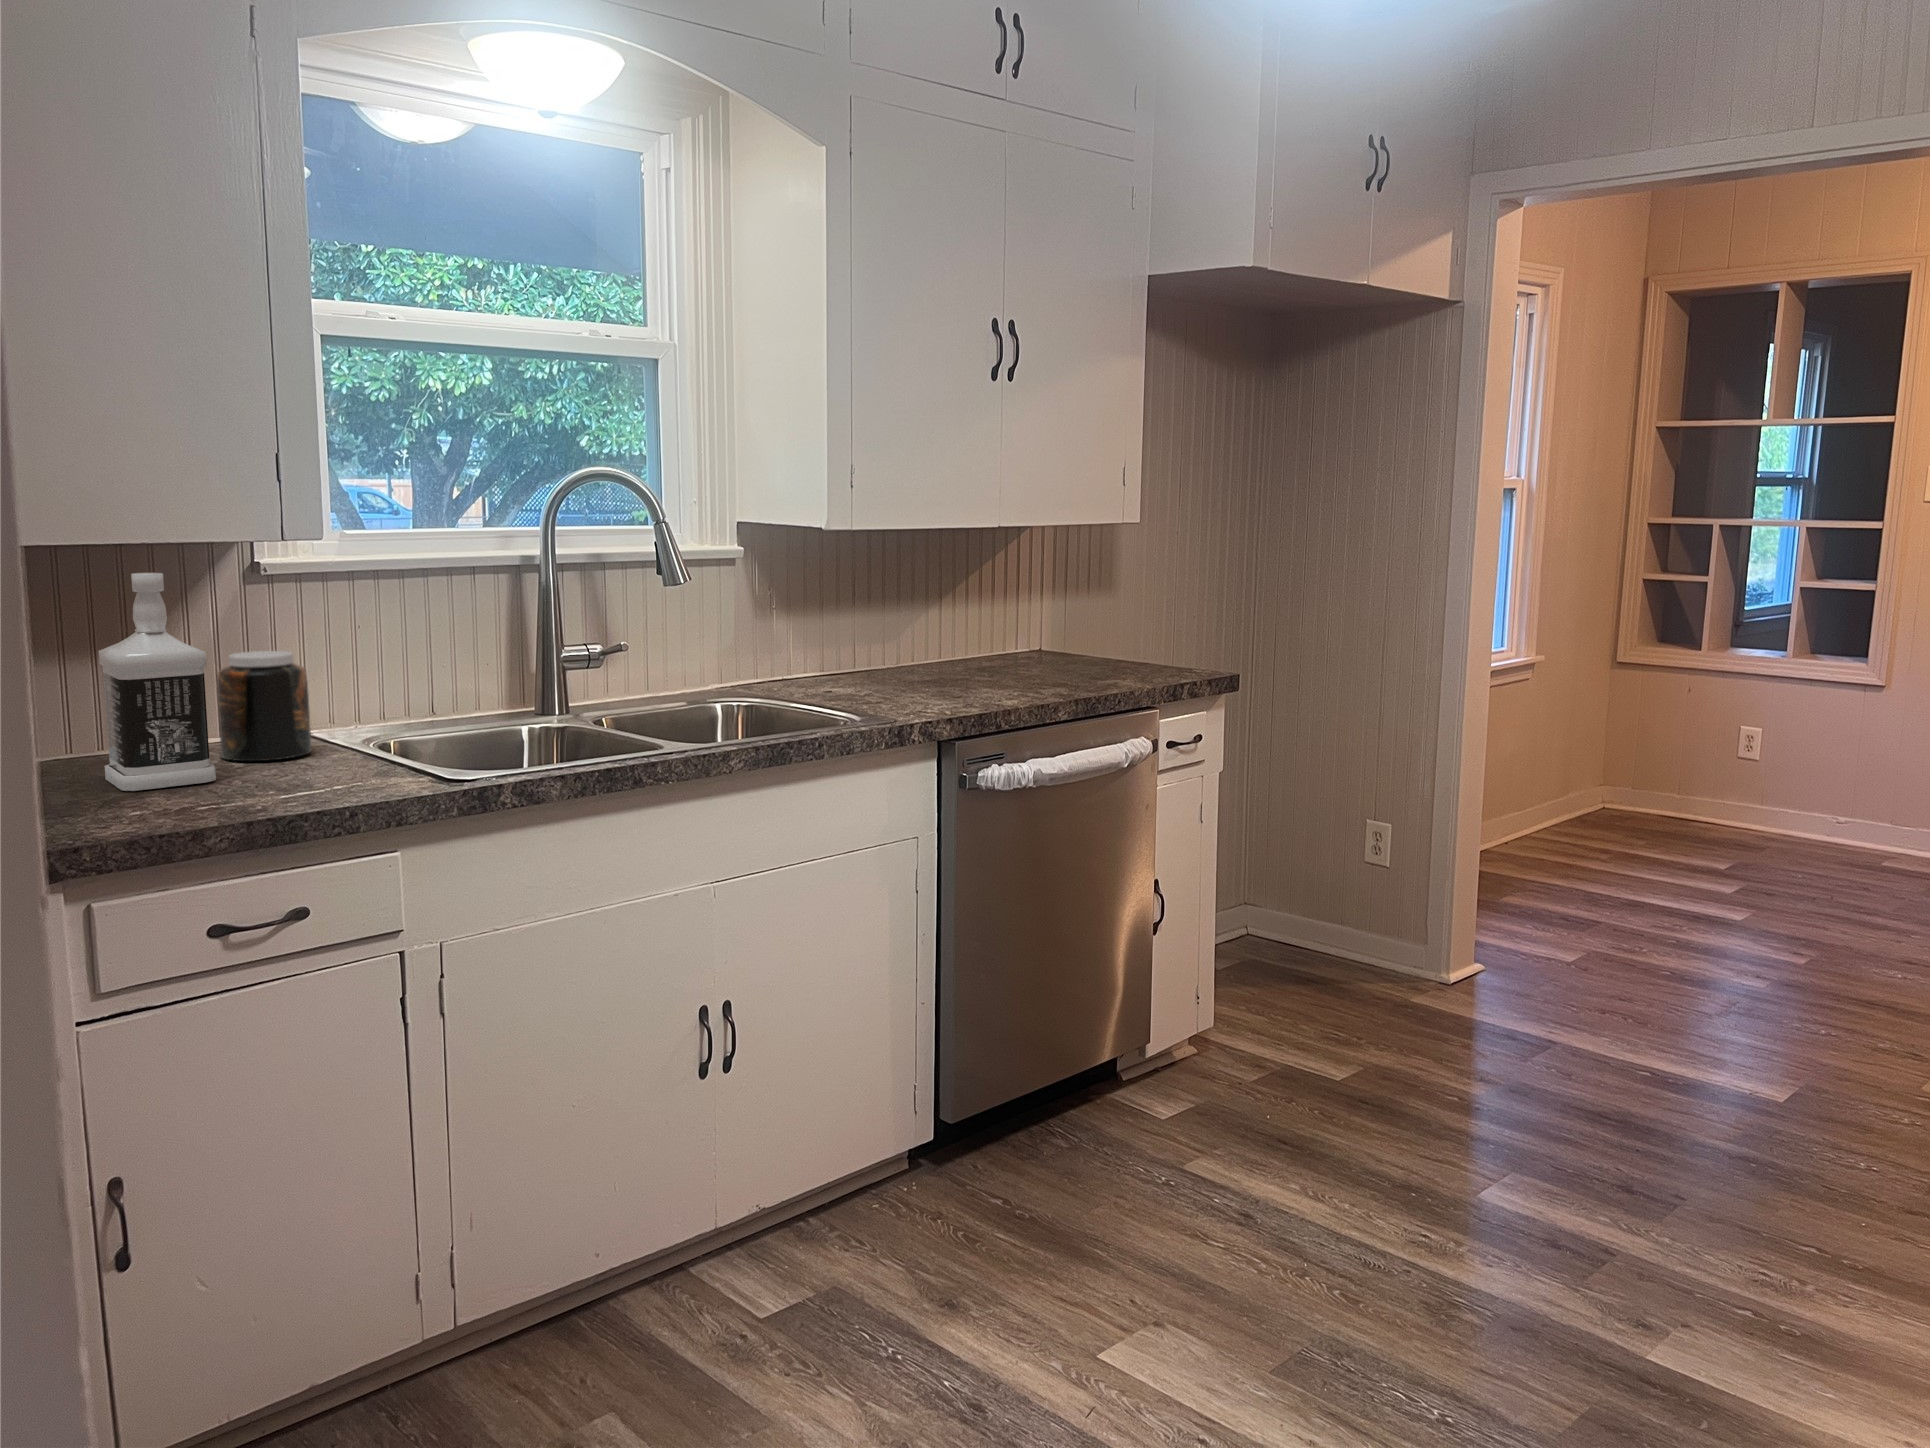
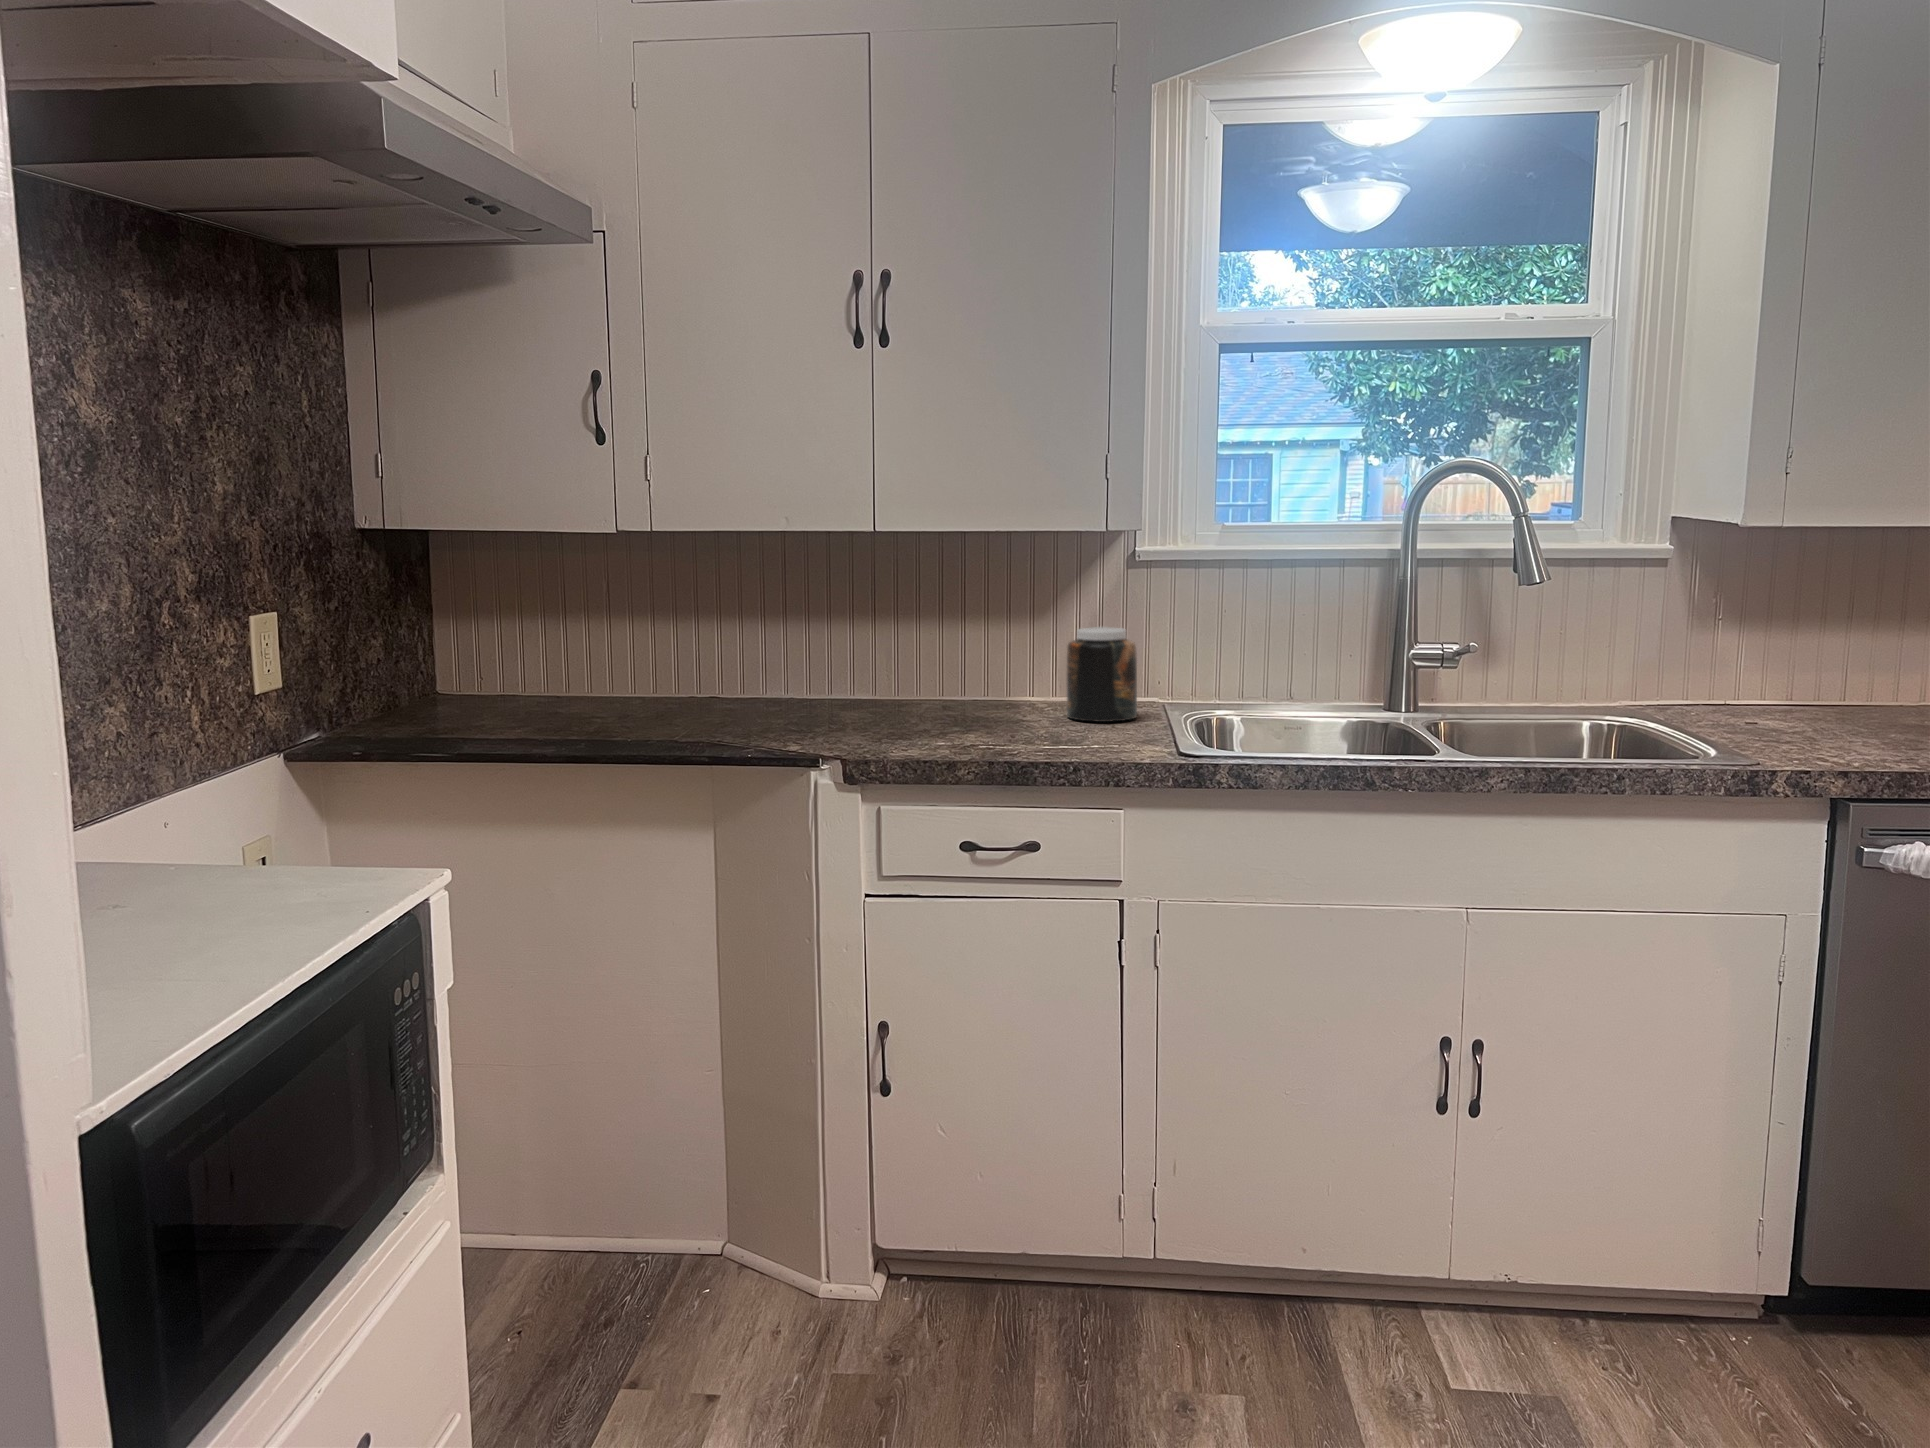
bottle: present [99,573,216,791] -> none [960,556,1034,731]

